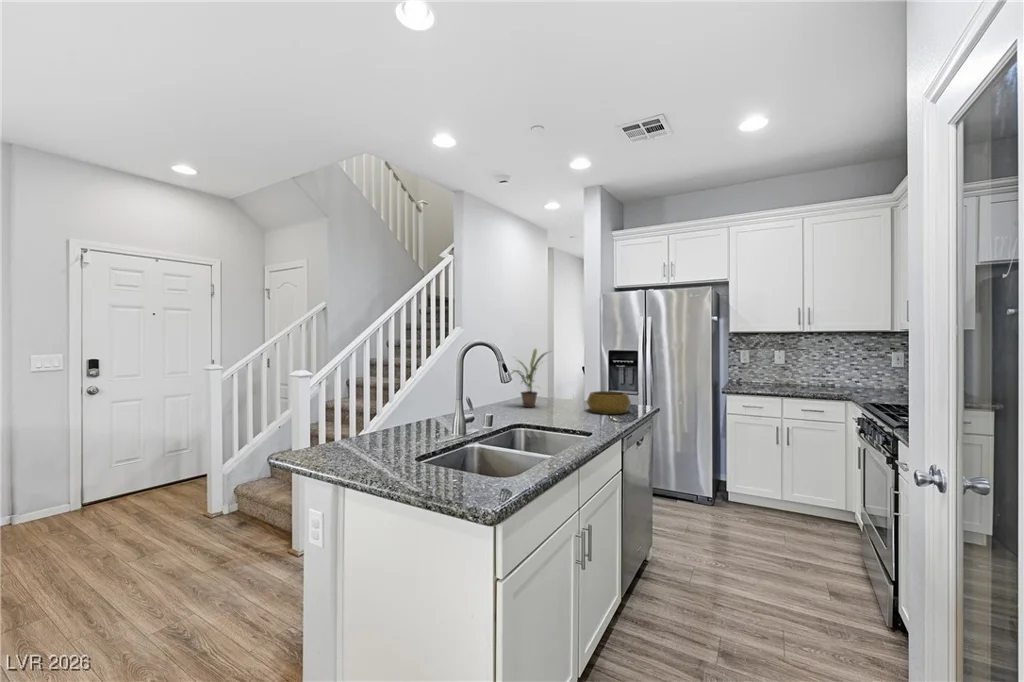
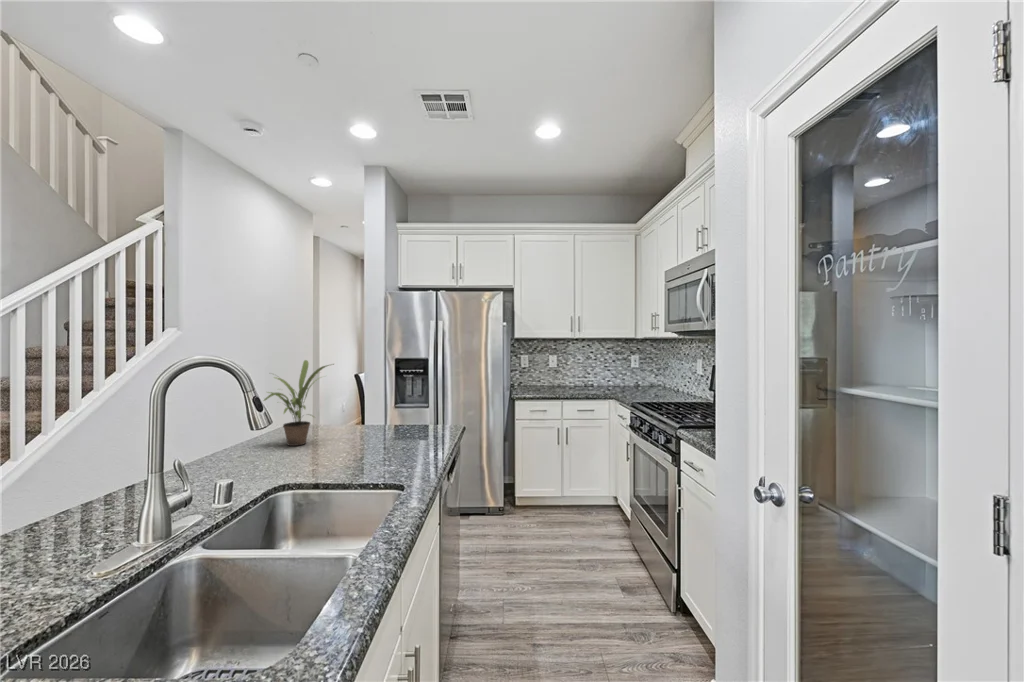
decorative bowl: present [587,391,631,414] -> none [383,412,440,445]

